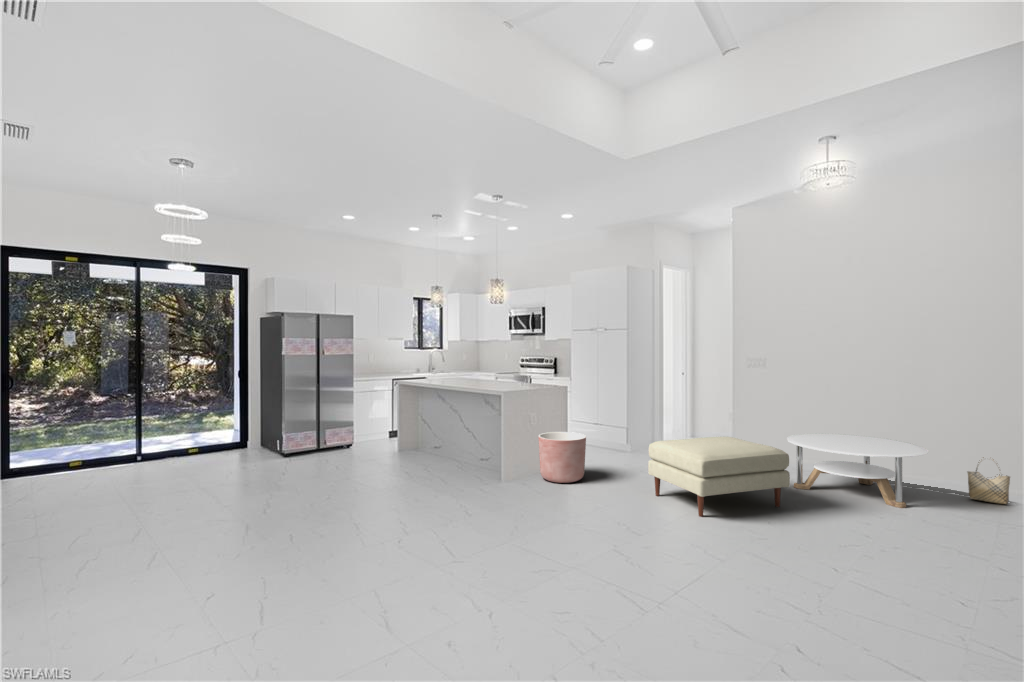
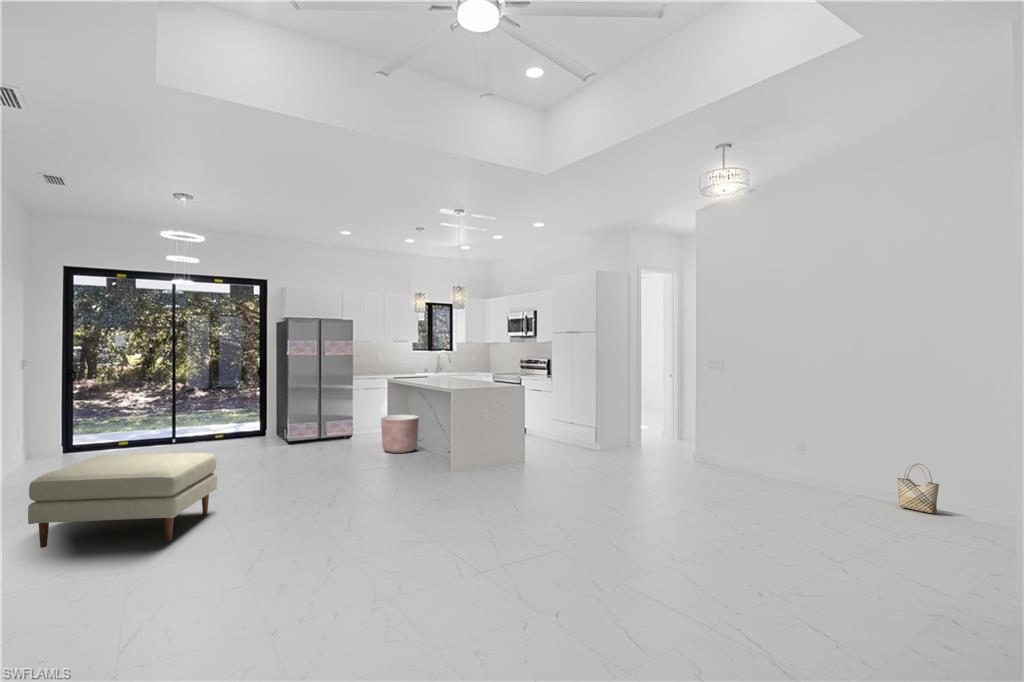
planter: present [539,432,586,483] -> present [381,415,419,453]
round table: present [787,434,929,508] -> none [718,436,851,511]
ottoman: present [648,437,790,517] -> present [28,453,217,548]

